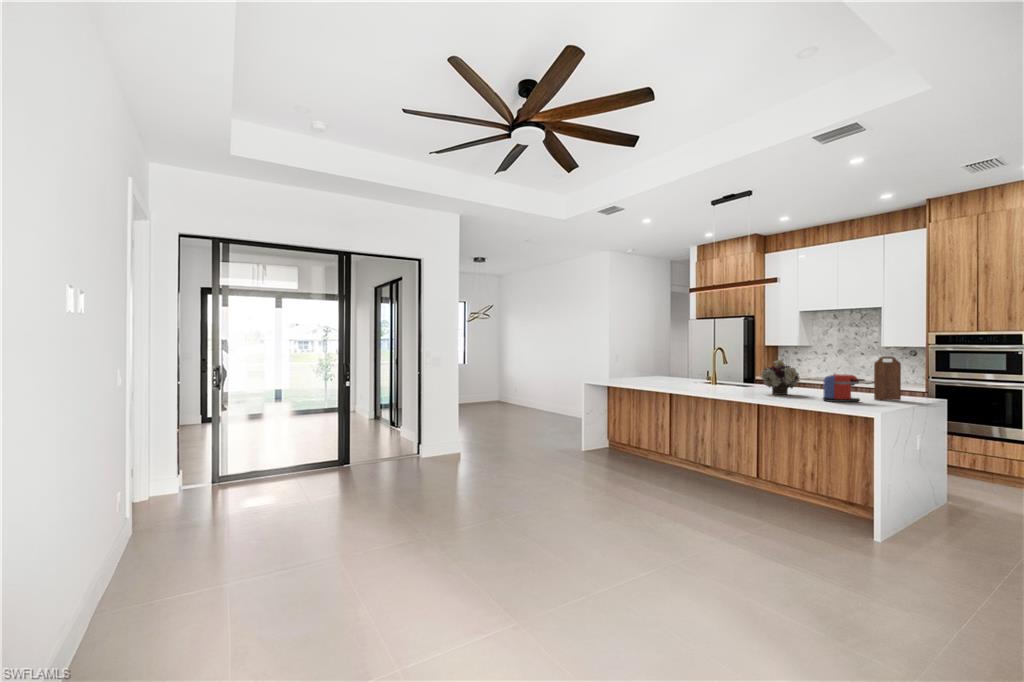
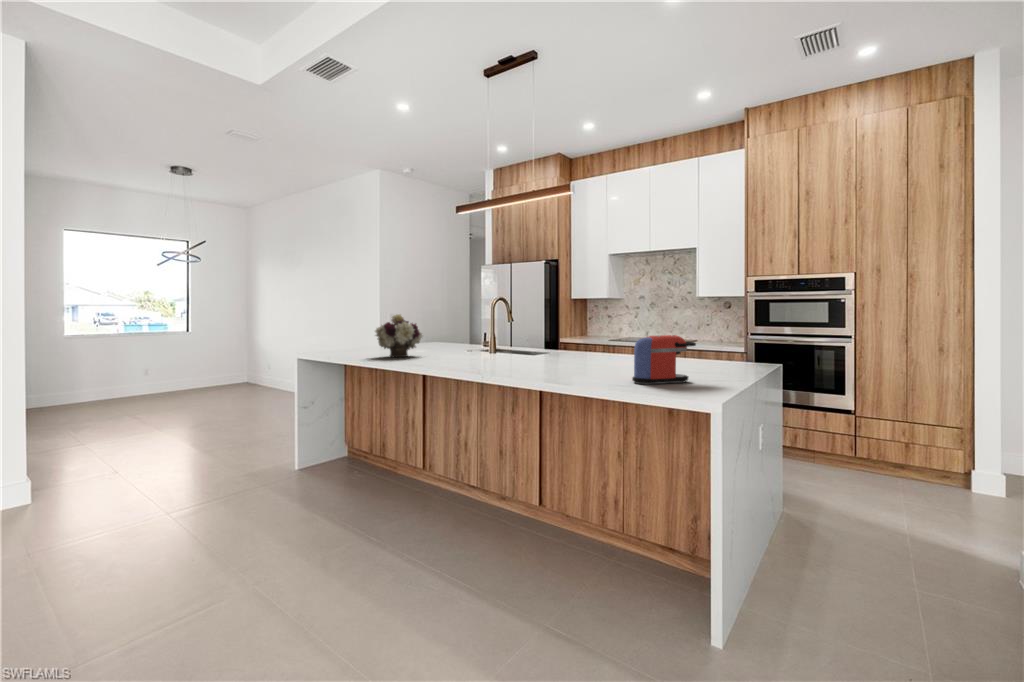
cutting board: present [874,356,901,400] -> none [704,304,740,375]
flower arrangement: present [760,360,800,395] -> present [375,314,423,357]

